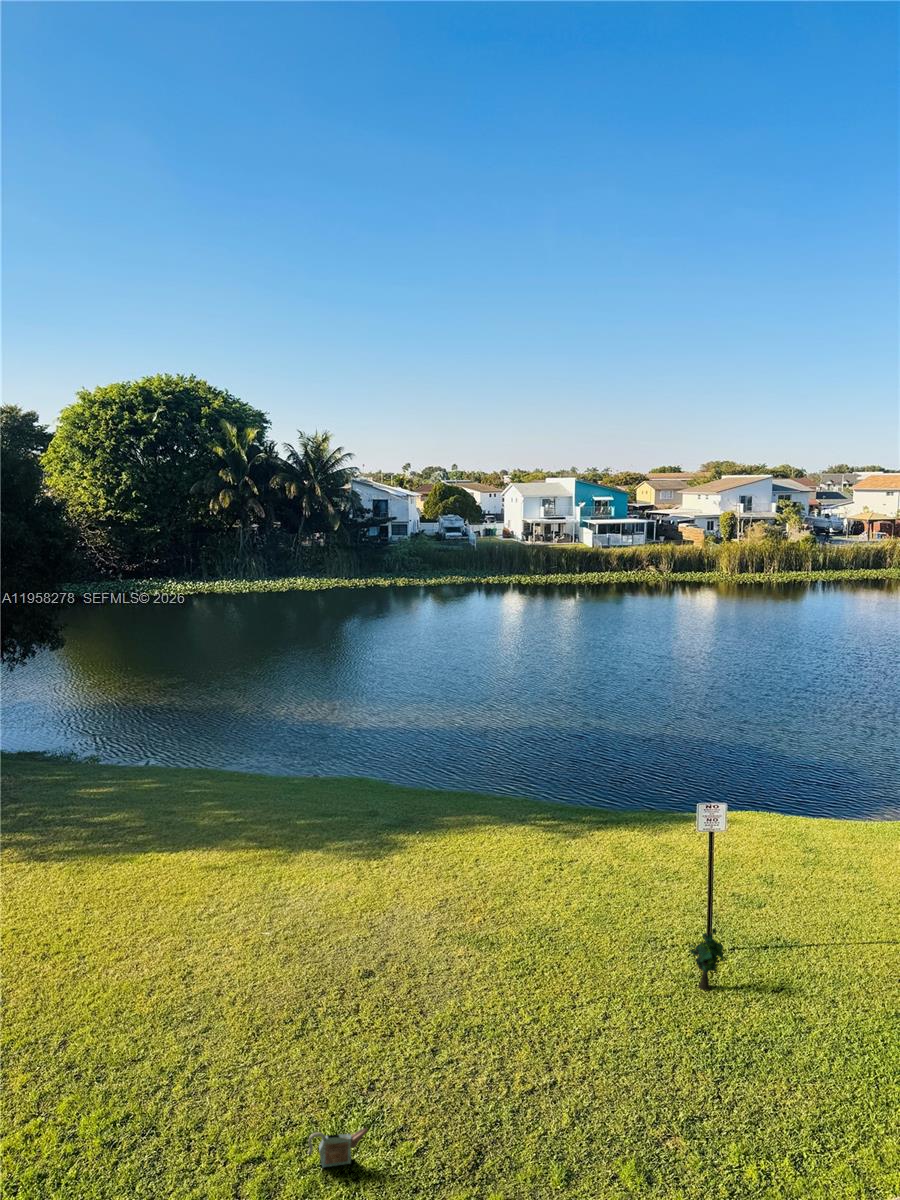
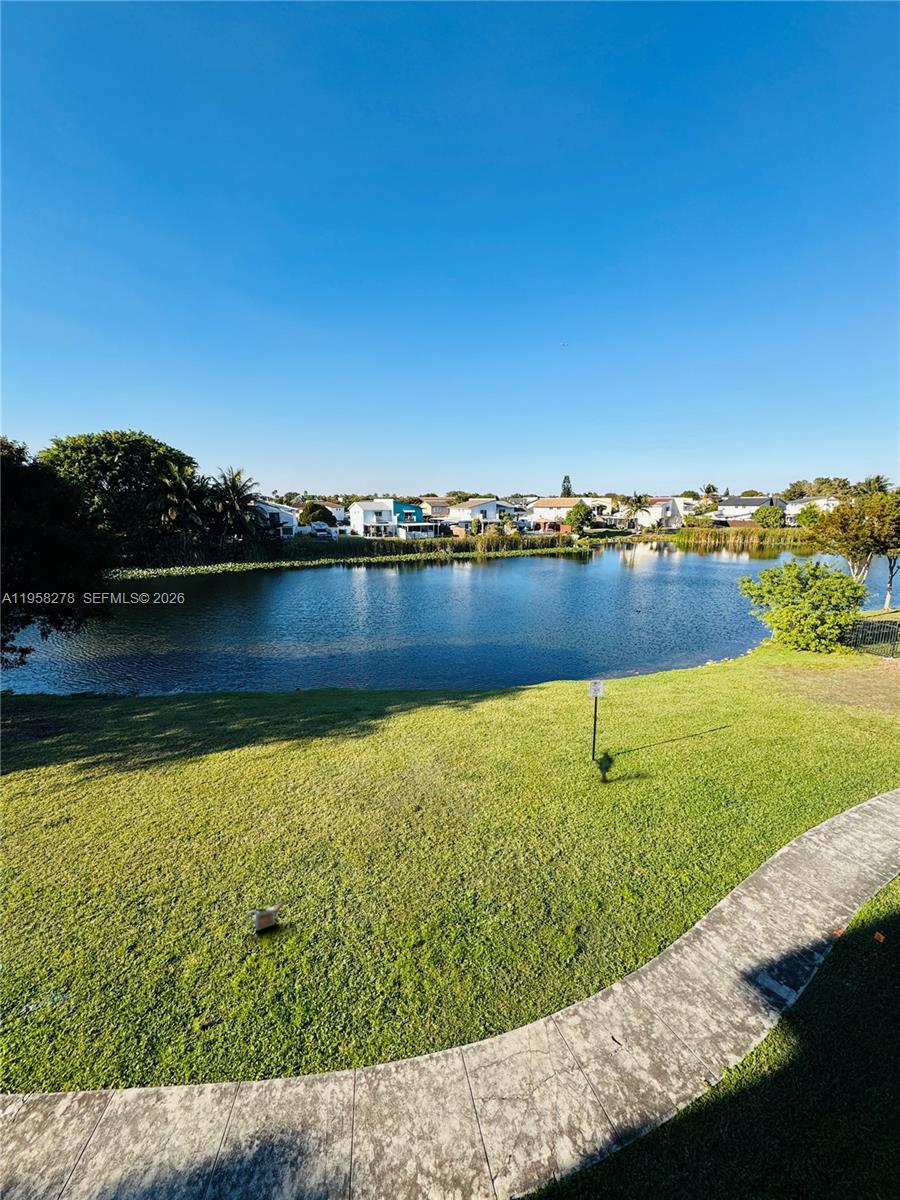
watering can: present [308,1128,369,1167] -> present [246,901,285,930]

